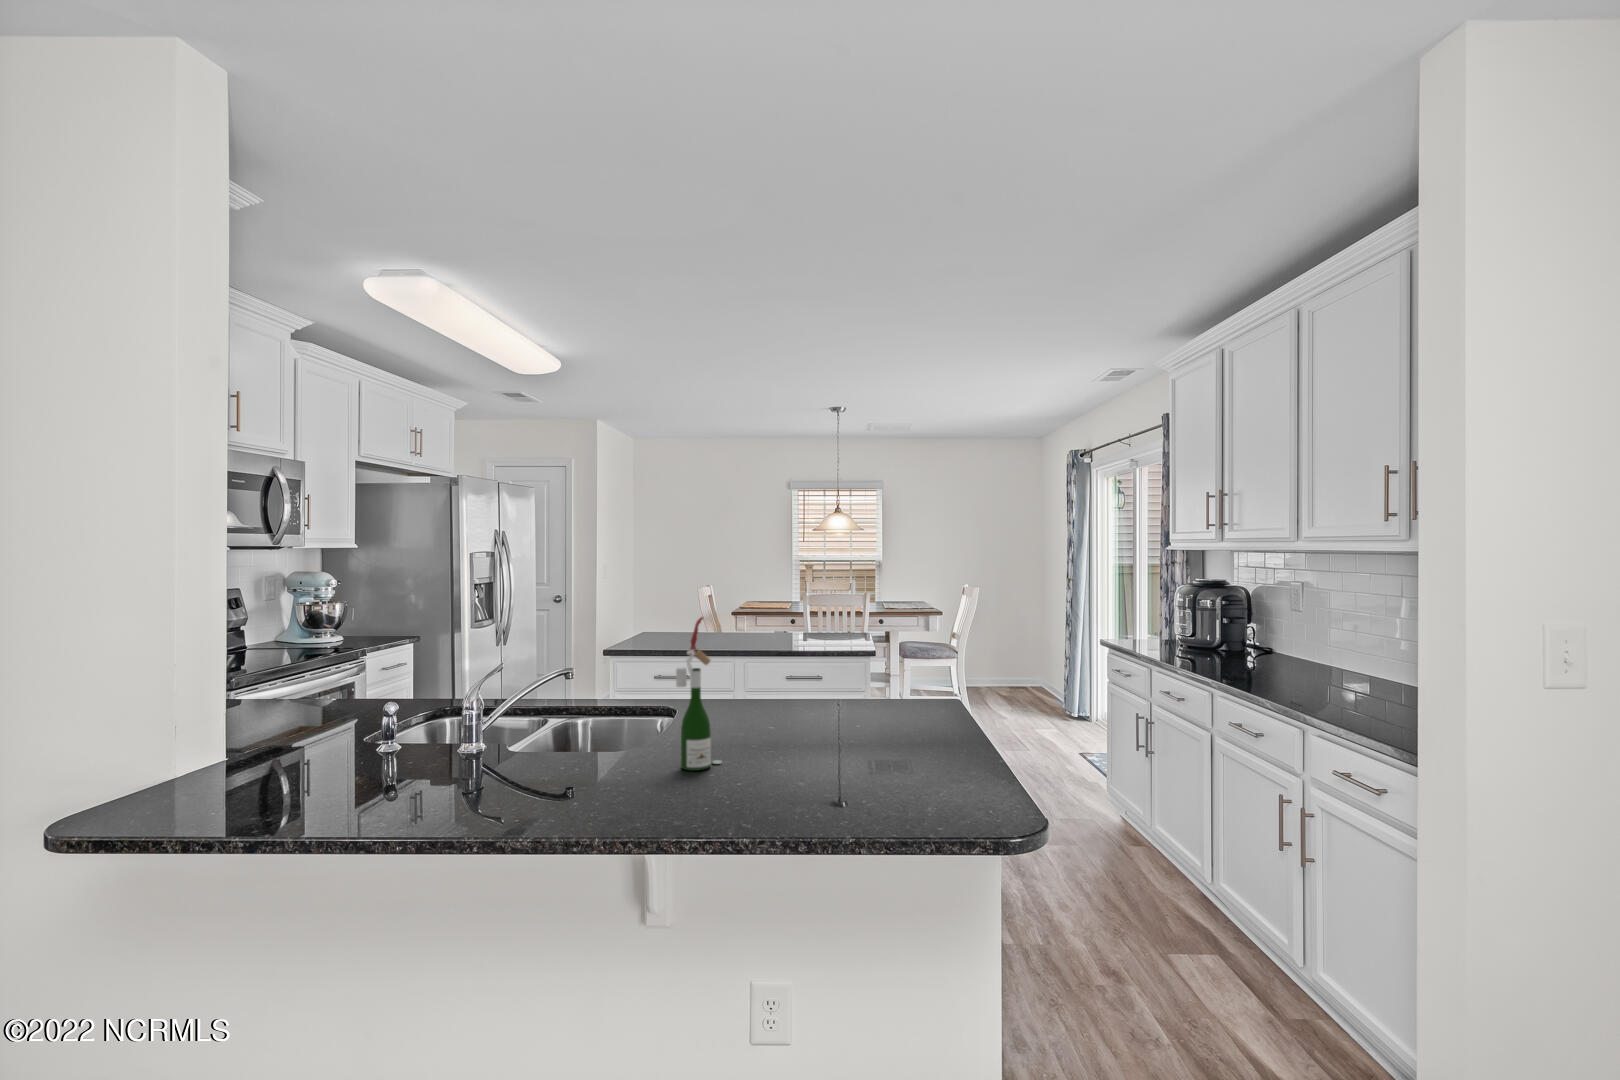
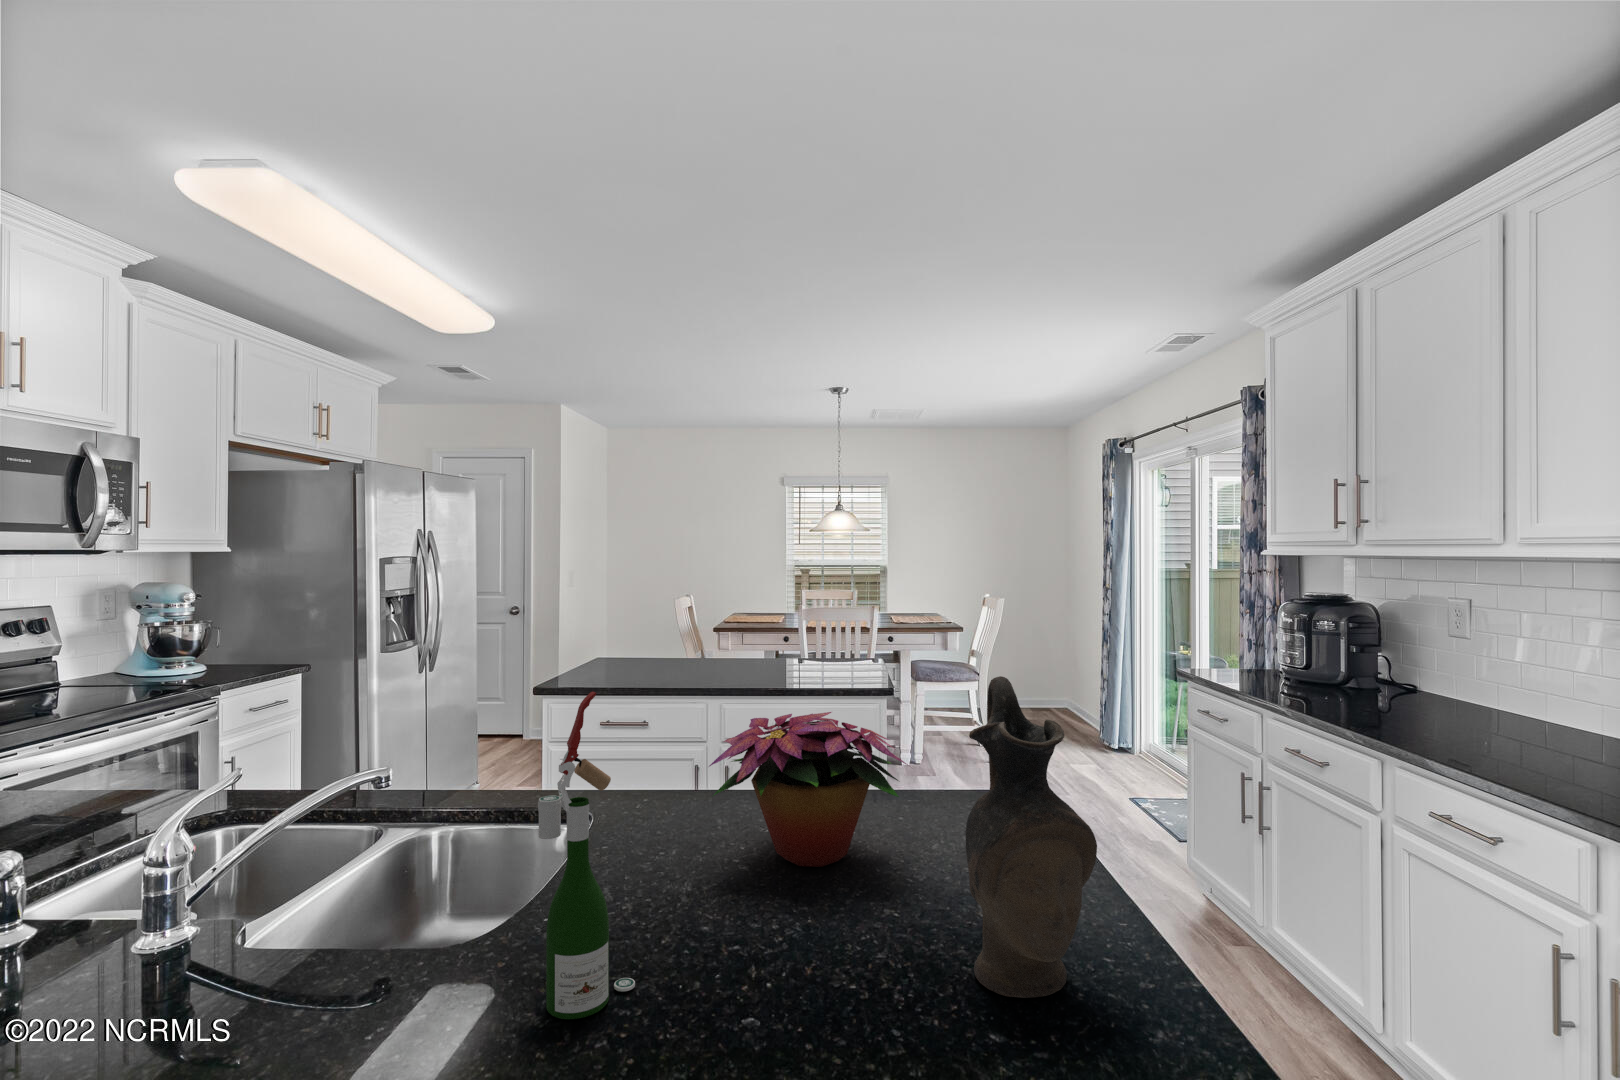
ceramic pitcher: none [887,613,949,765] -> present [966,676,1097,998]
flower arrangement: none [749,640,873,728] -> present [709,712,908,867]

